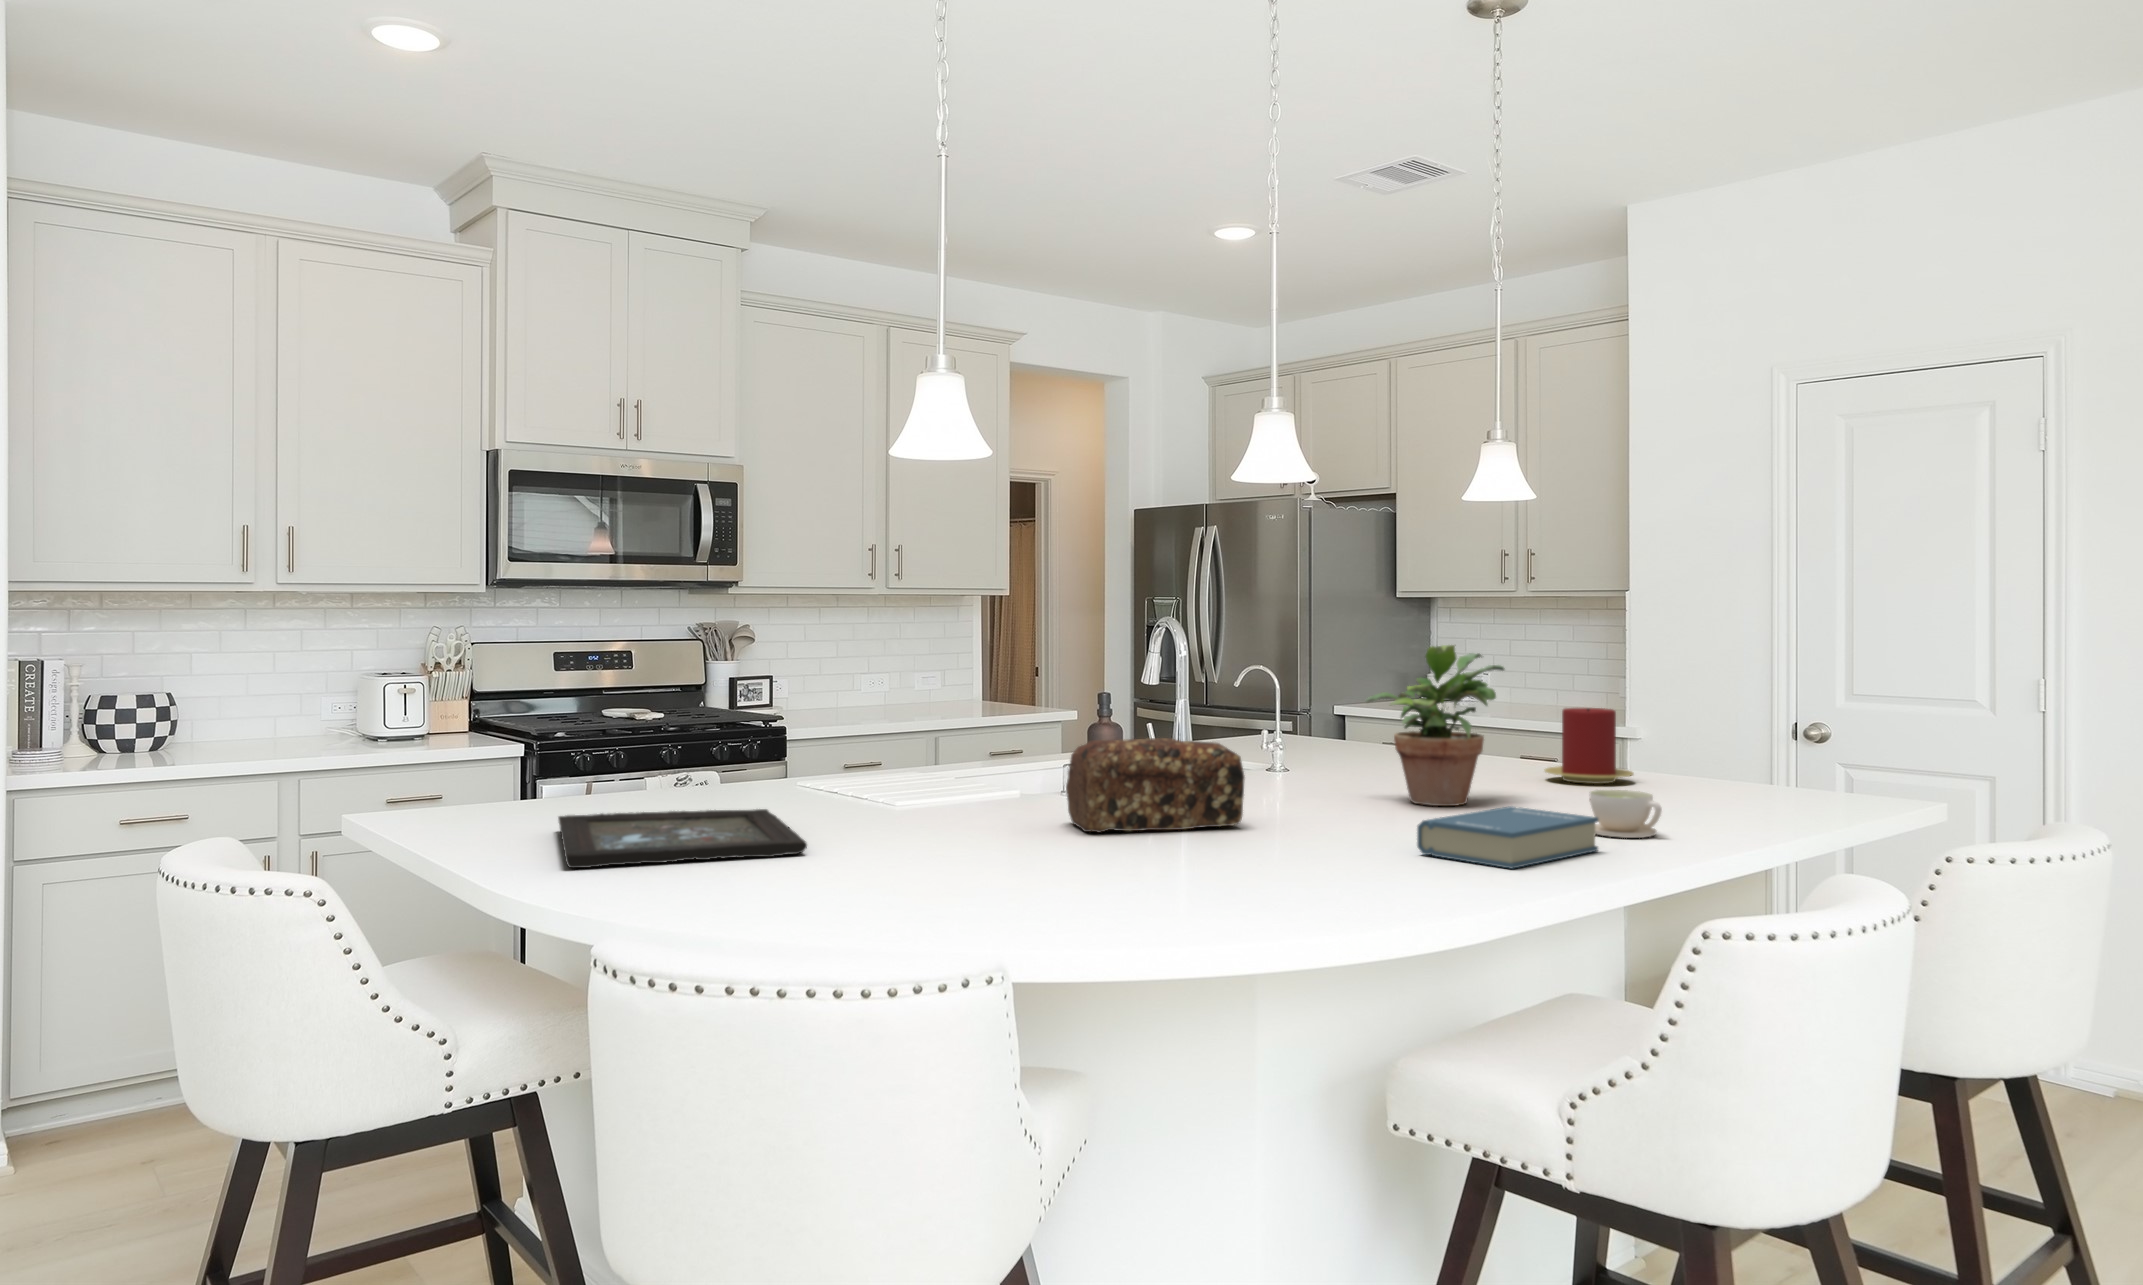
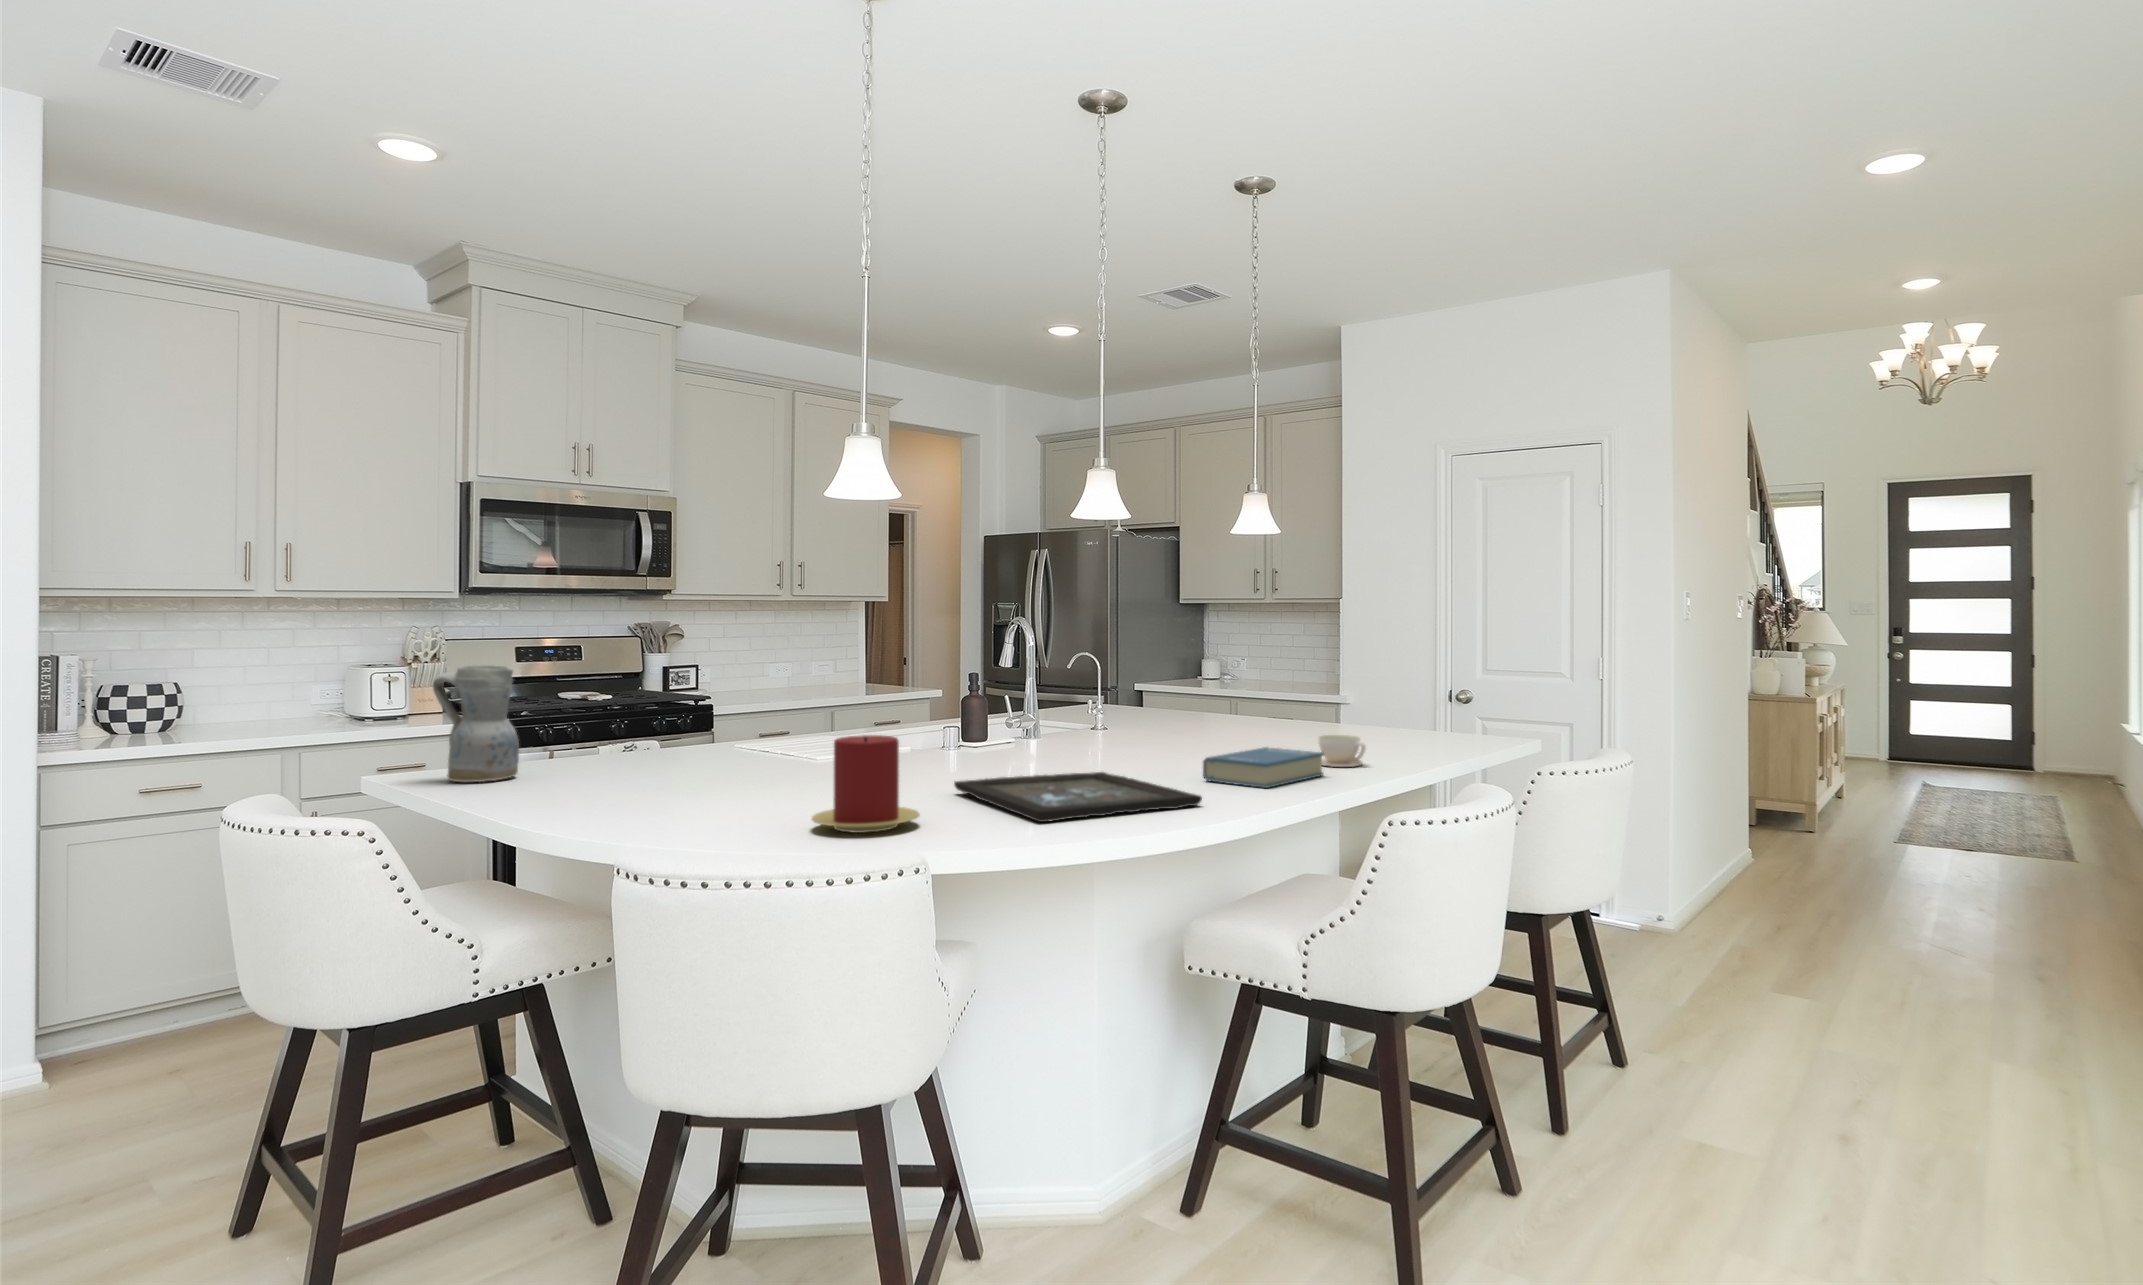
potted plant: present [1366,645,1504,806] -> none [1166,636,1262,750]
ceramic pitcher: none [417,677,520,827] -> present [433,665,519,782]
candle: present [1545,708,1633,784] -> present [812,735,920,833]
bread loaf: present [1066,738,1245,833] -> none [951,704,1082,774]
tray: present [558,809,807,868] -> present [954,772,1202,822]

